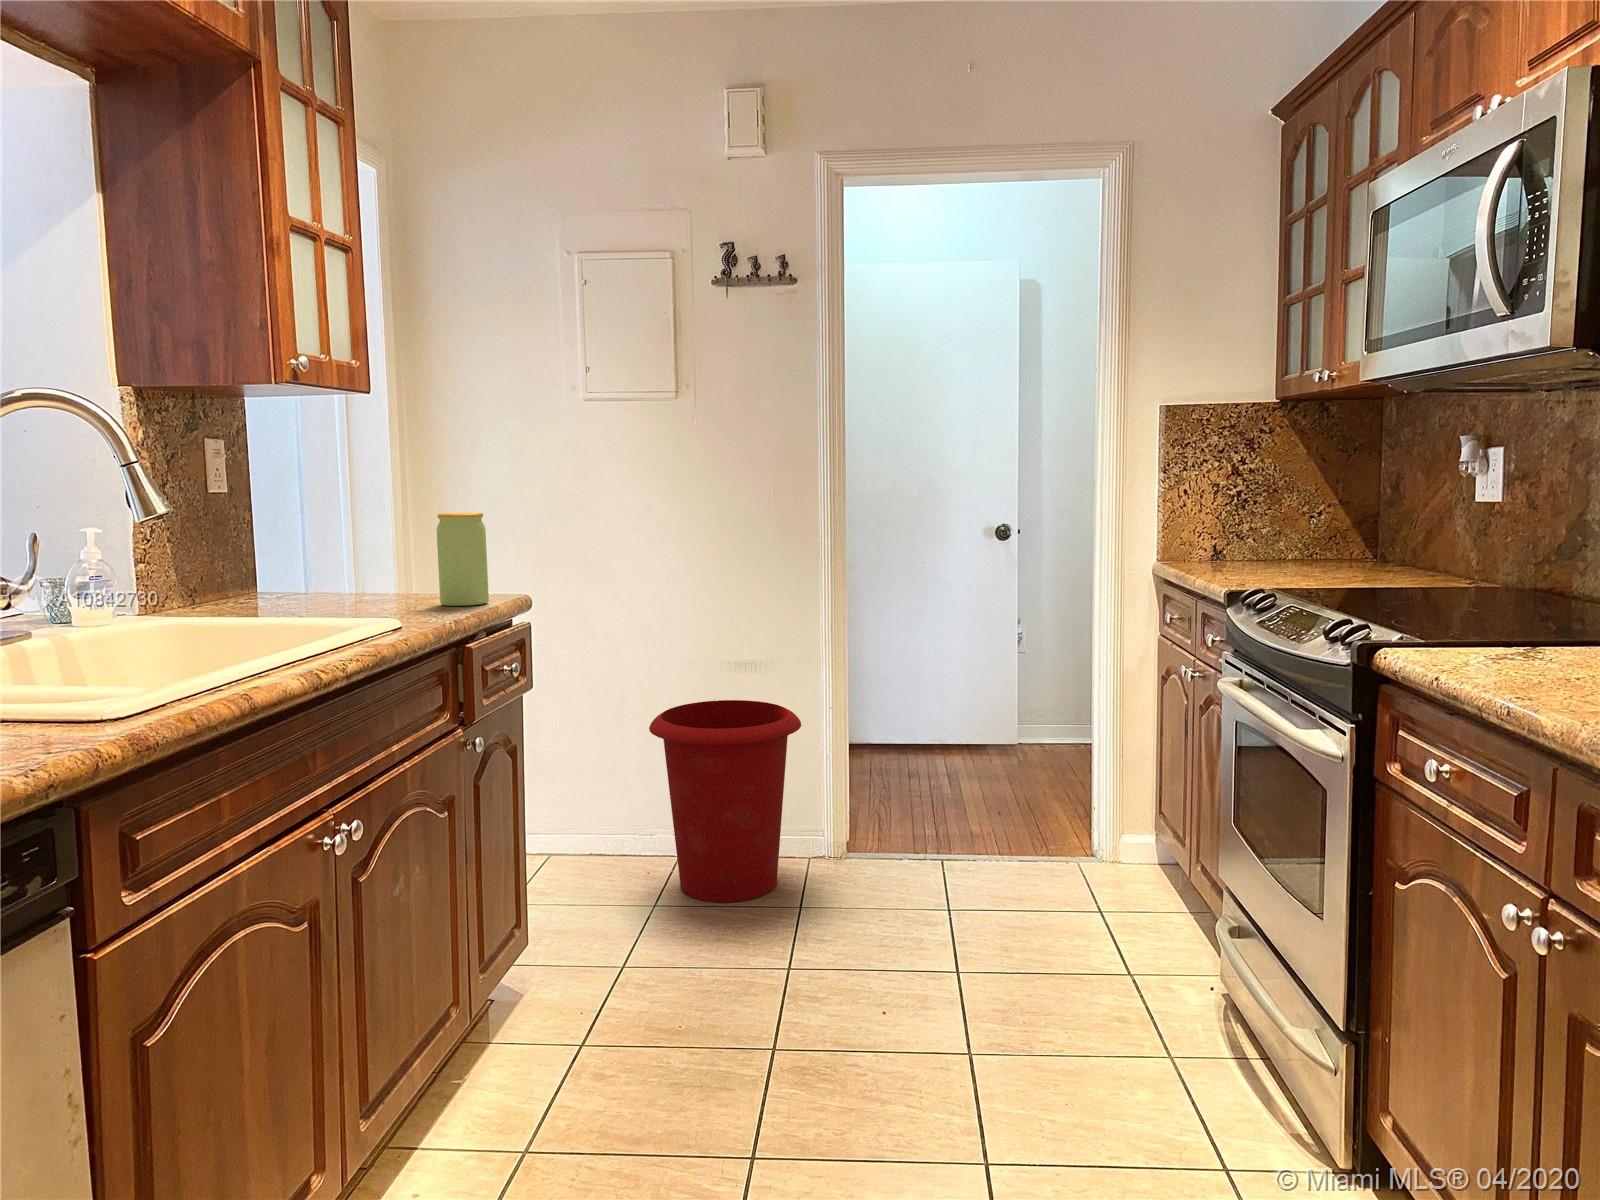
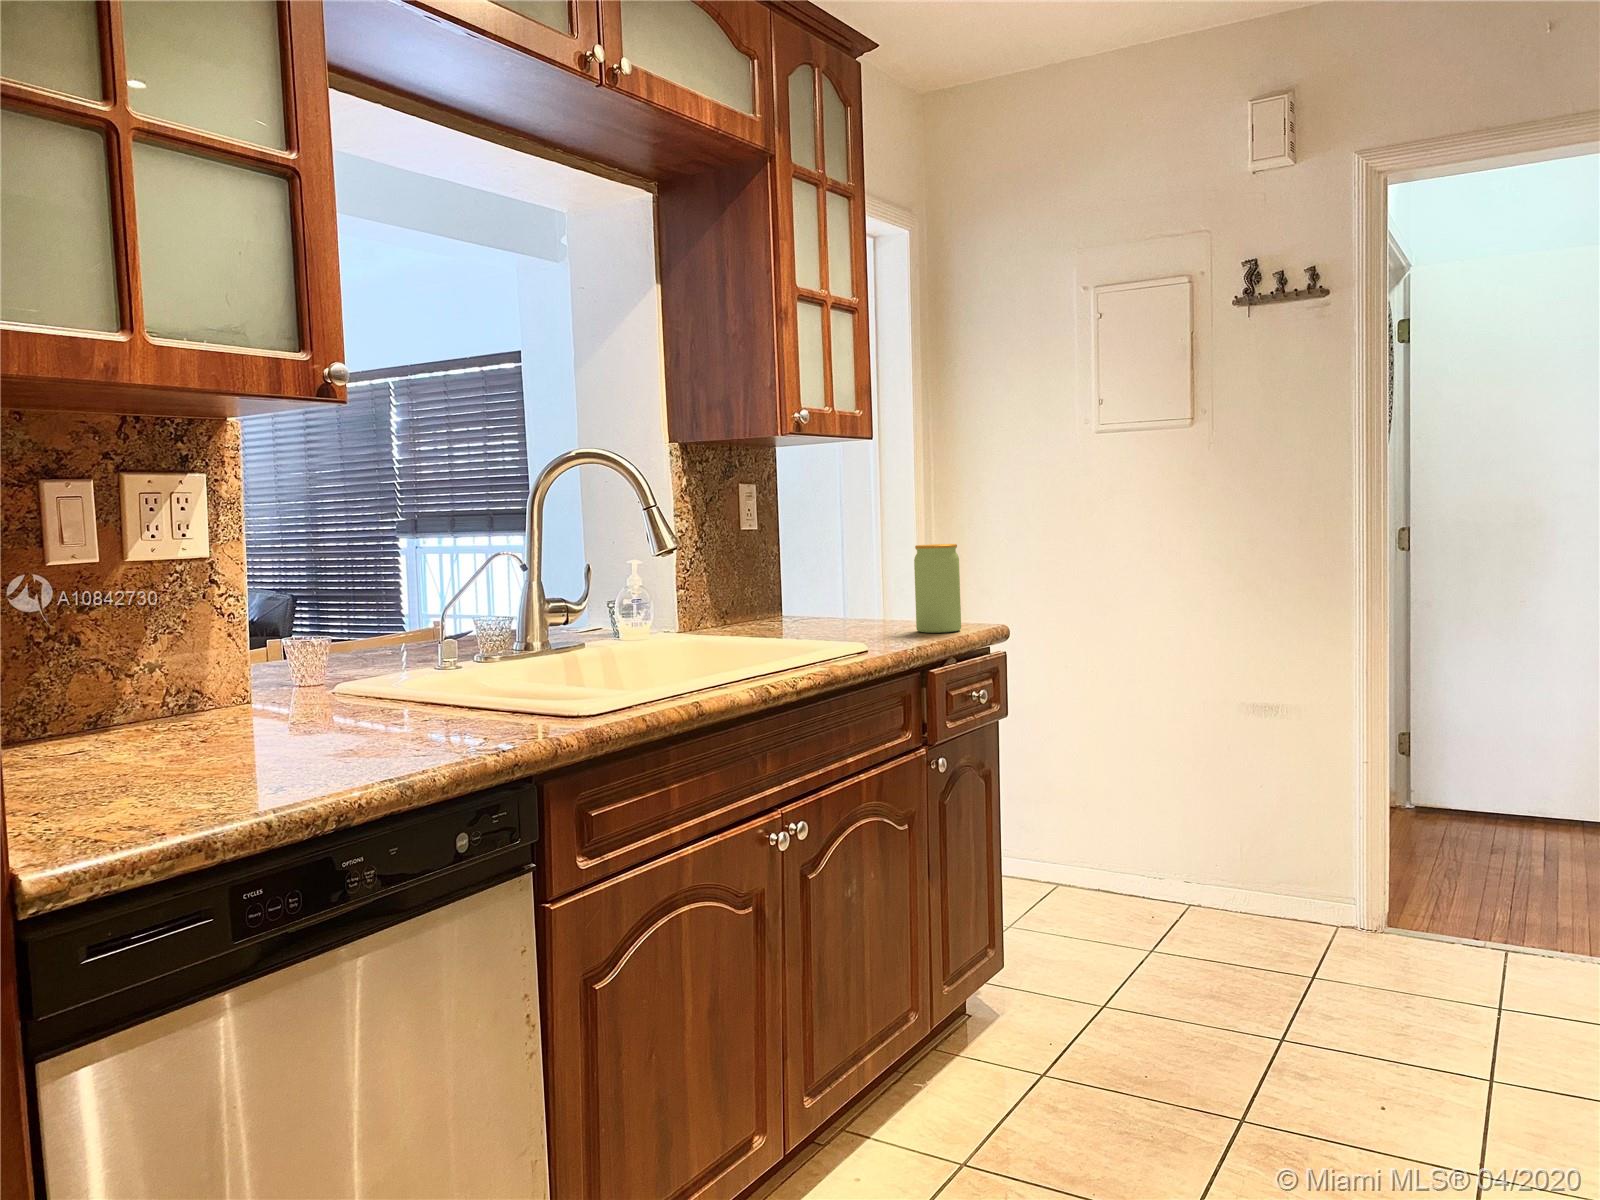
waste bin: present [649,700,801,902] -> none [1150,745,1330,970]

